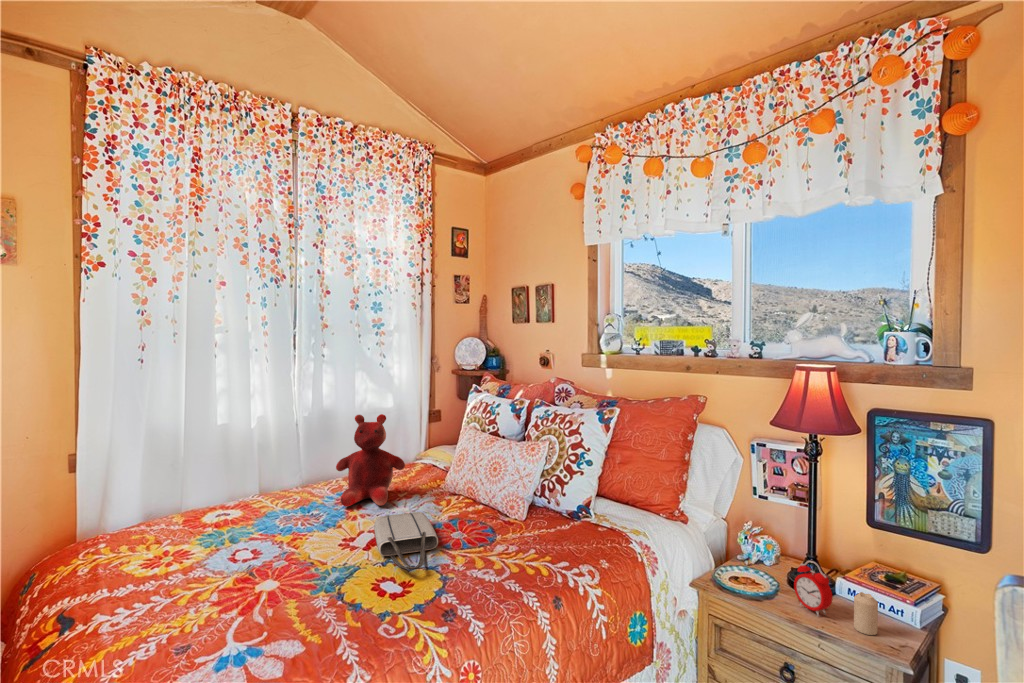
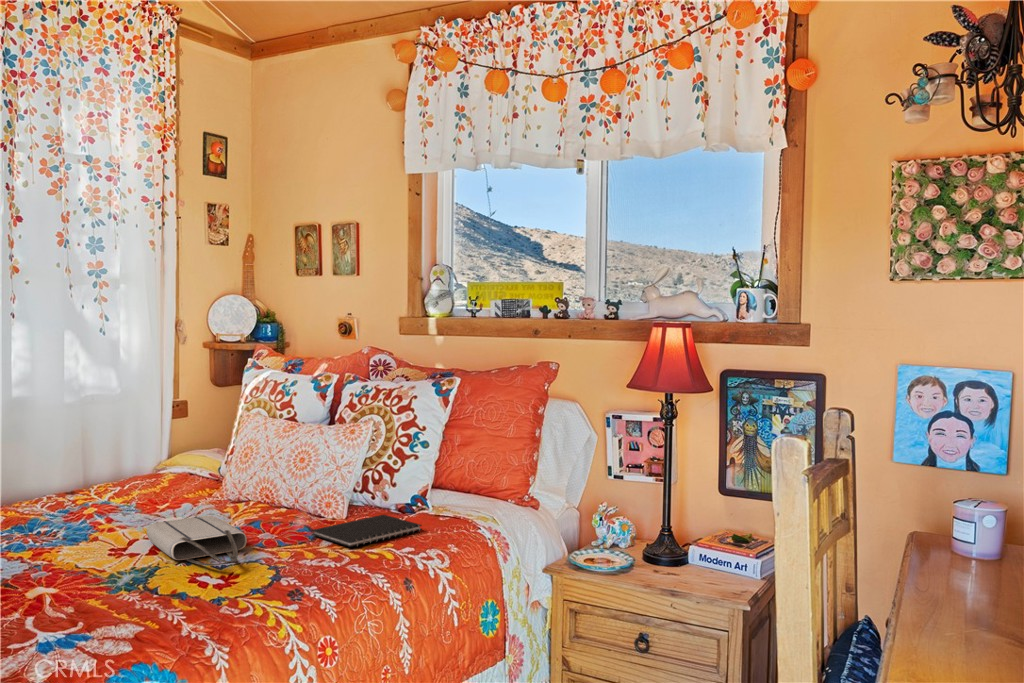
teddy bear: present [336,414,405,507] -> none [61,395,168,522]
notebook: none [492,521,580,557] -> present [312,515,422,547]
alarm clock: present [794,561,833,616] -> none [648,523,683,578]
candle: present [854,592,878,635] -> none [701,546,722,585]

